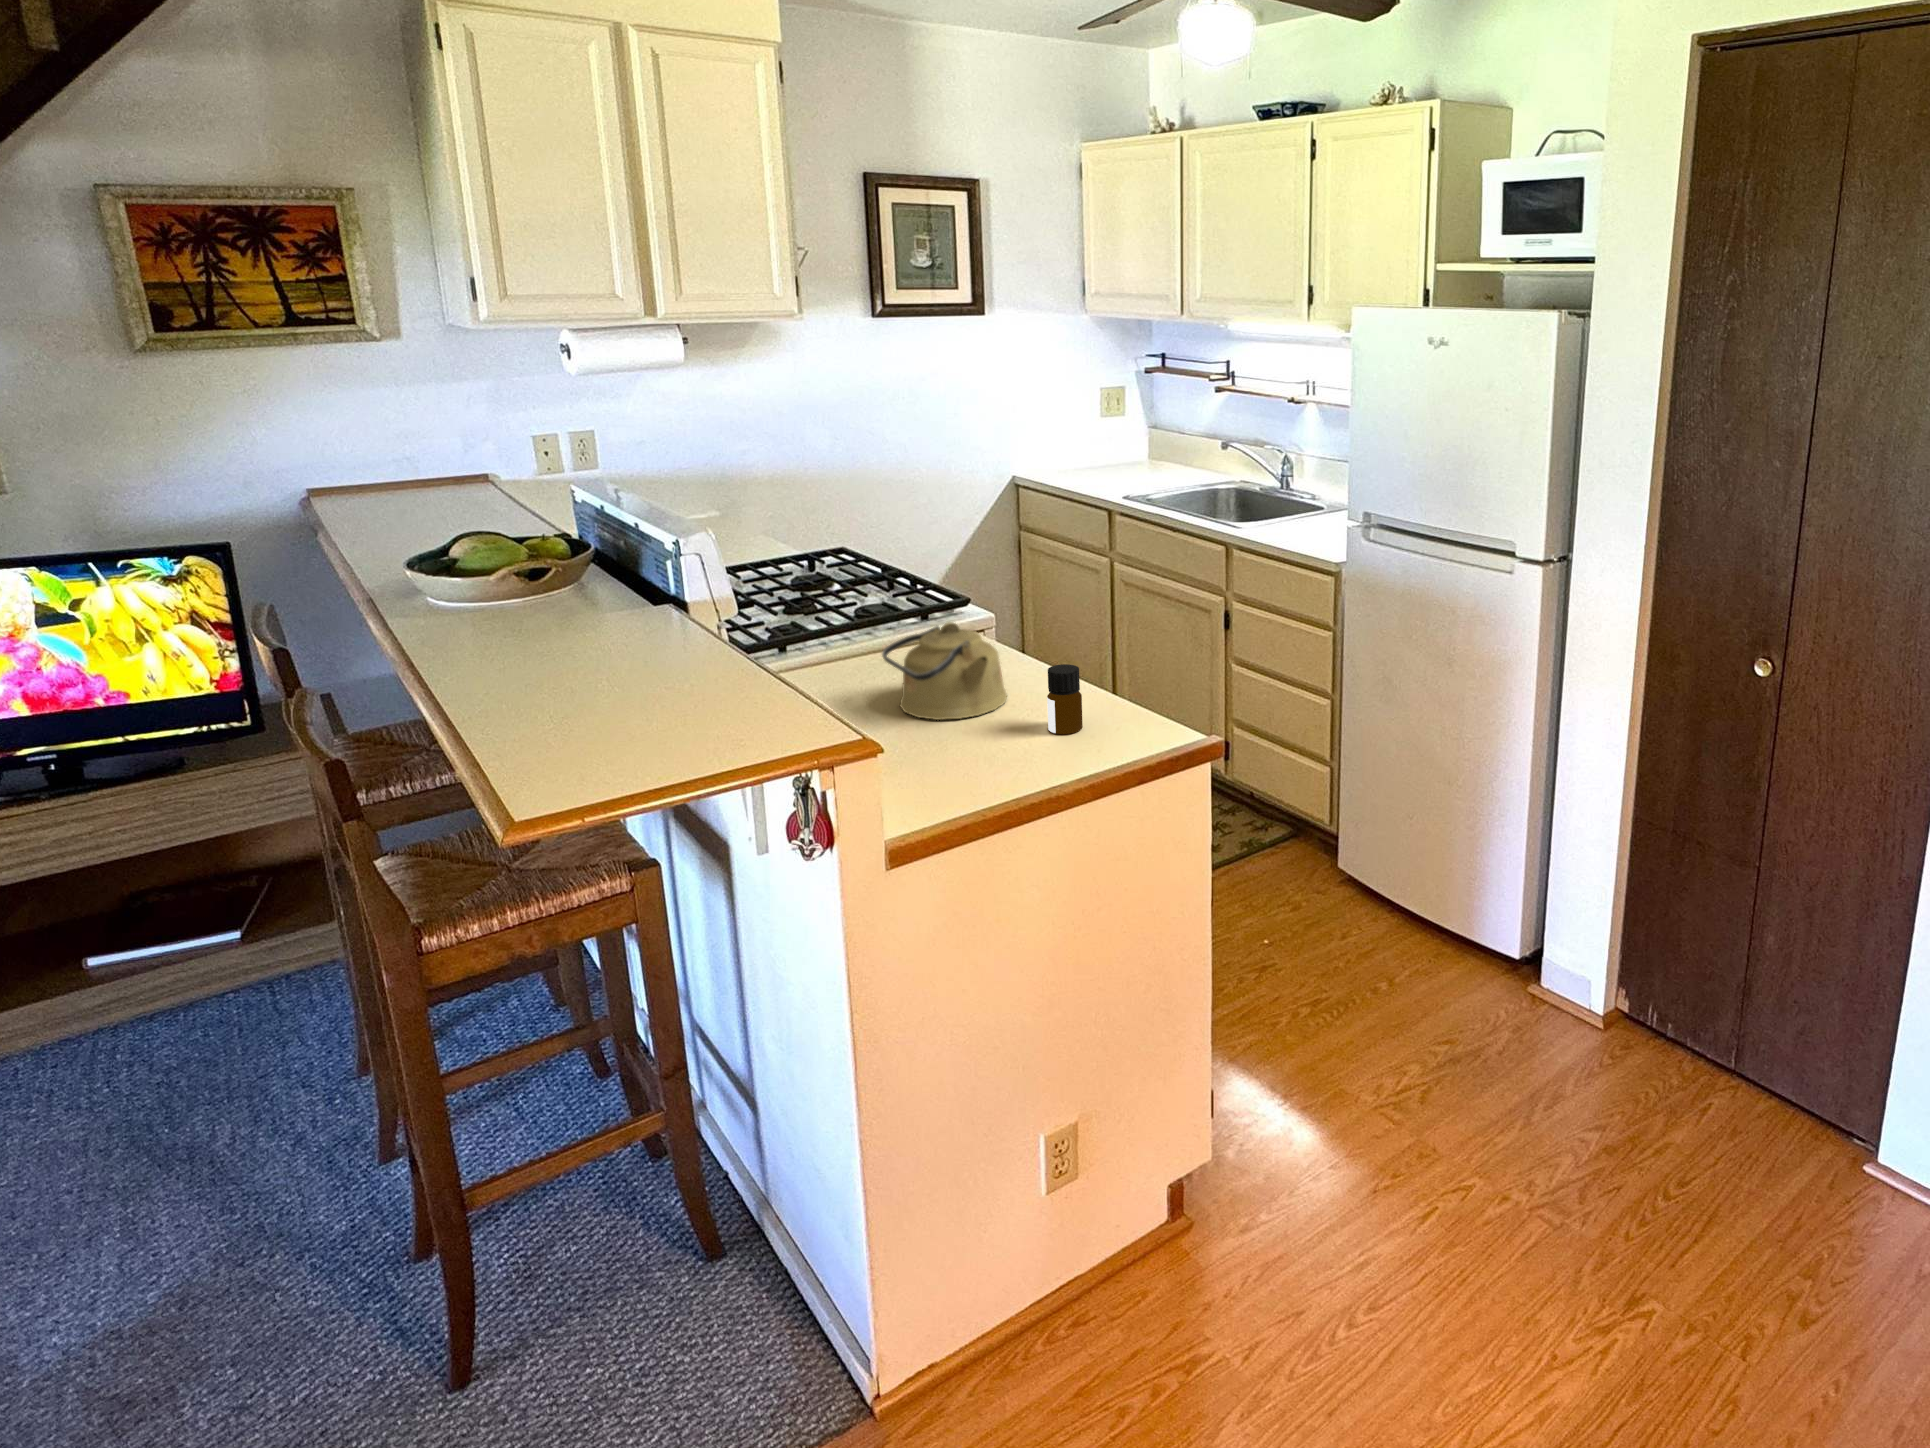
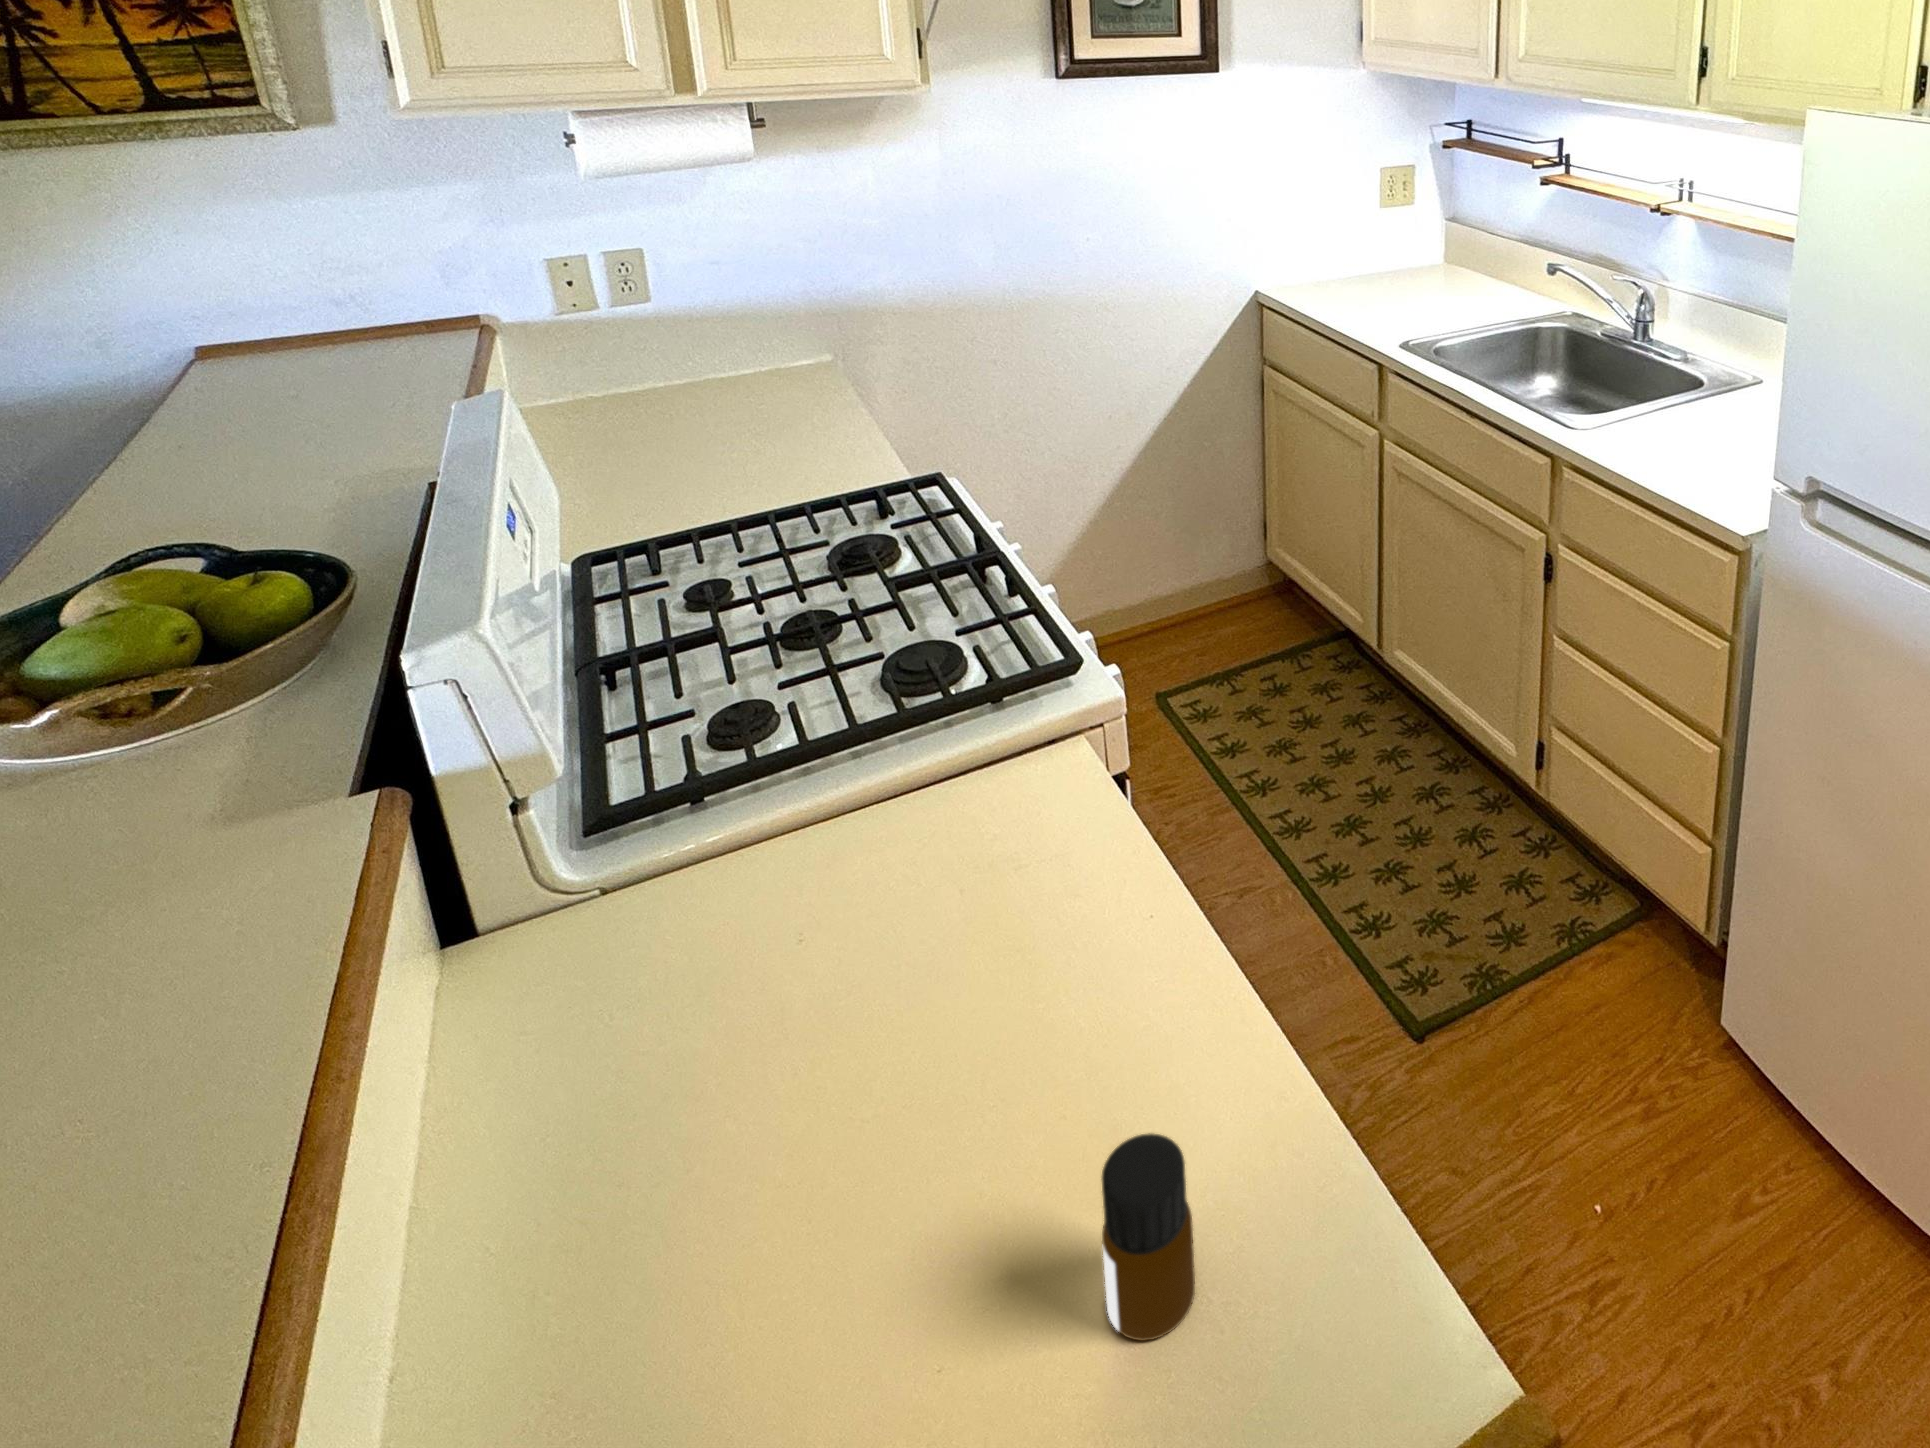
kettle: present [882,622,1007,720] -> none [767,900,1058,1203]

